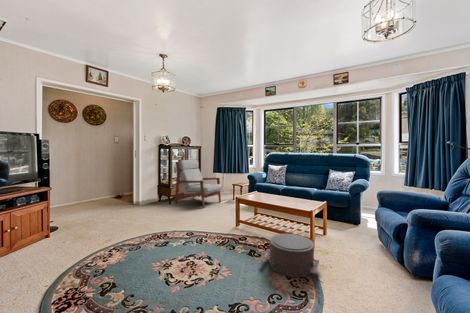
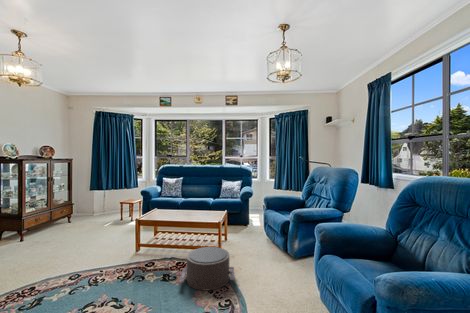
armchair: present [175,159,222,208] -> none [34,176,107,238]

